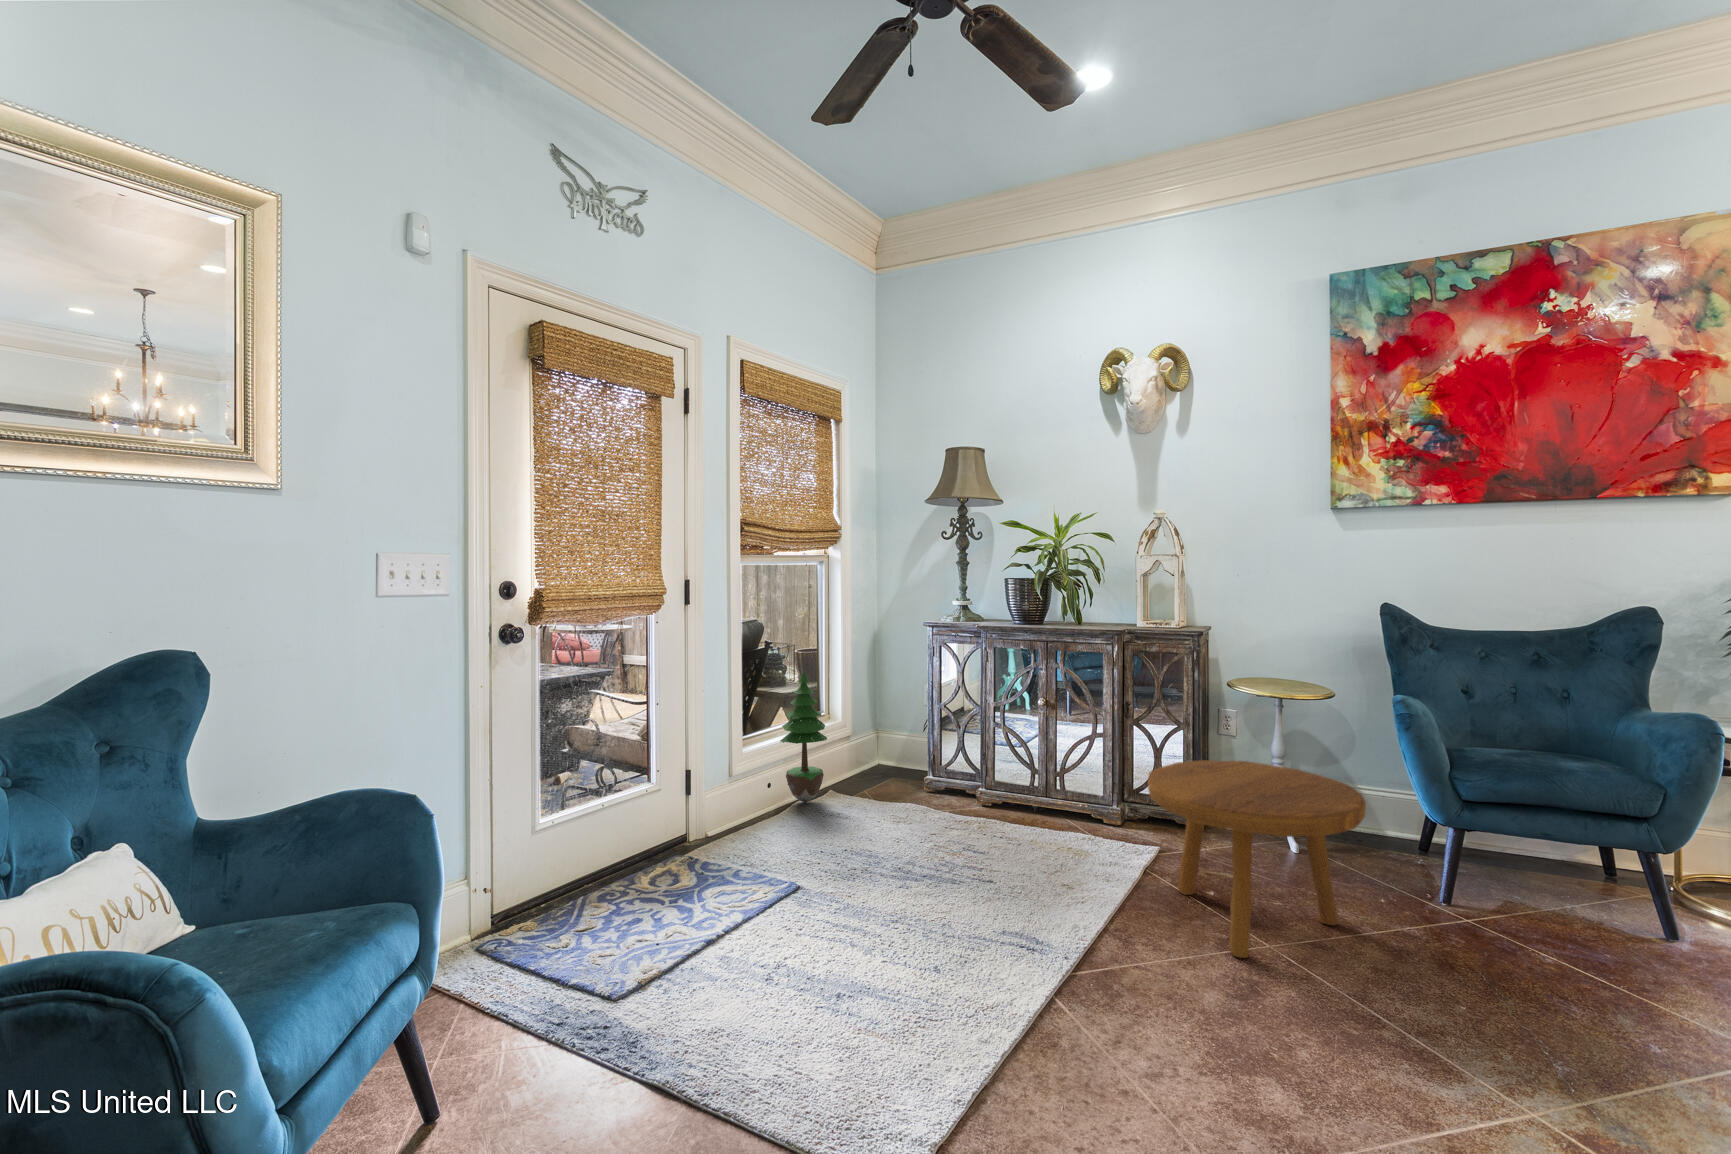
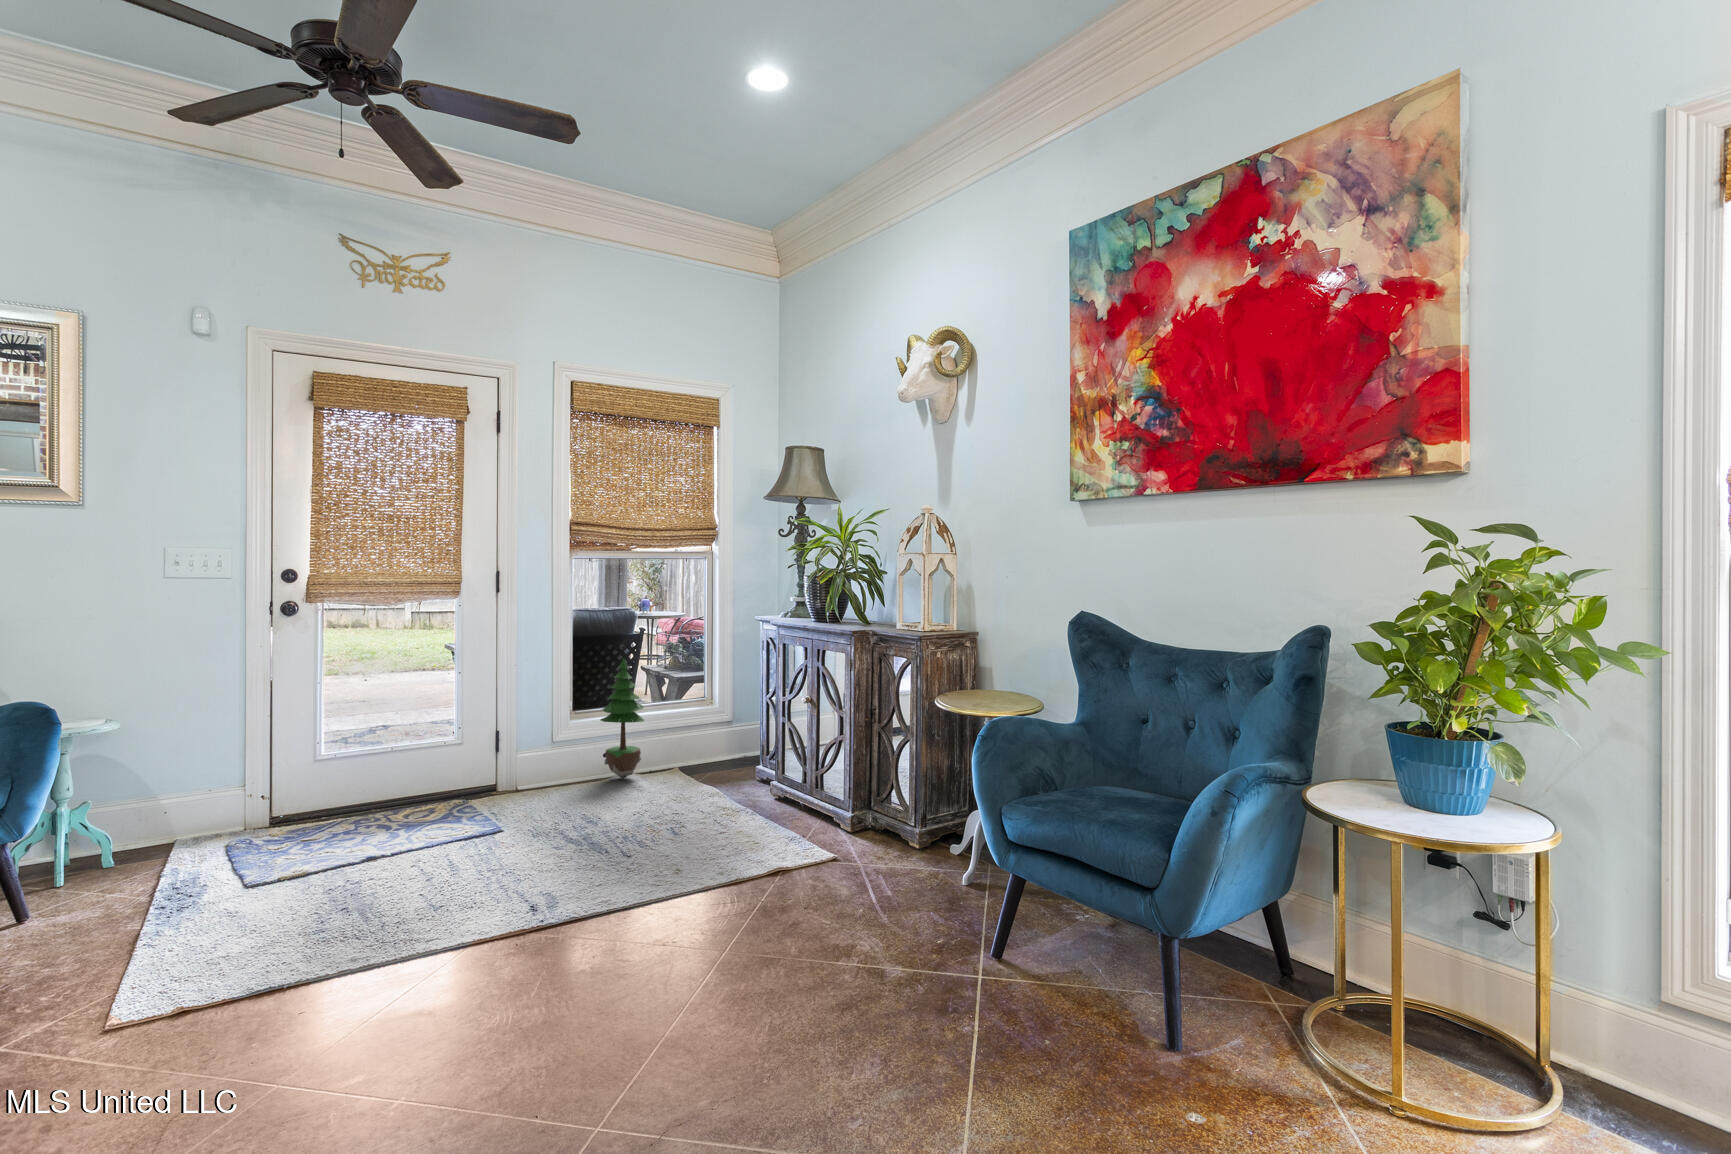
footstool: present [1148,760,1366,958] -> none [641,762,843,945]

